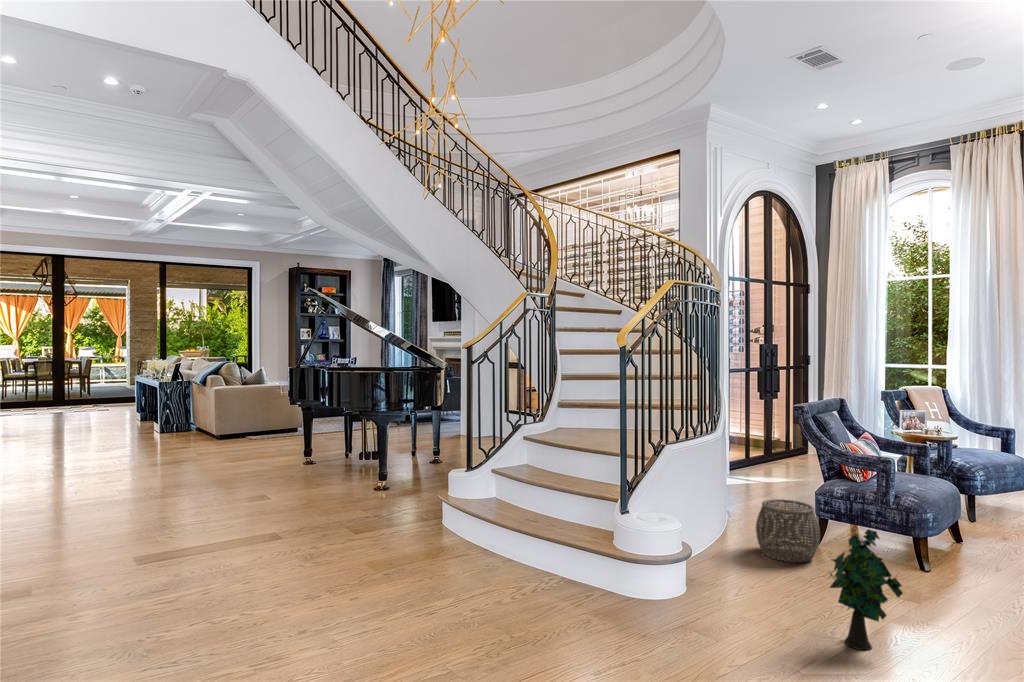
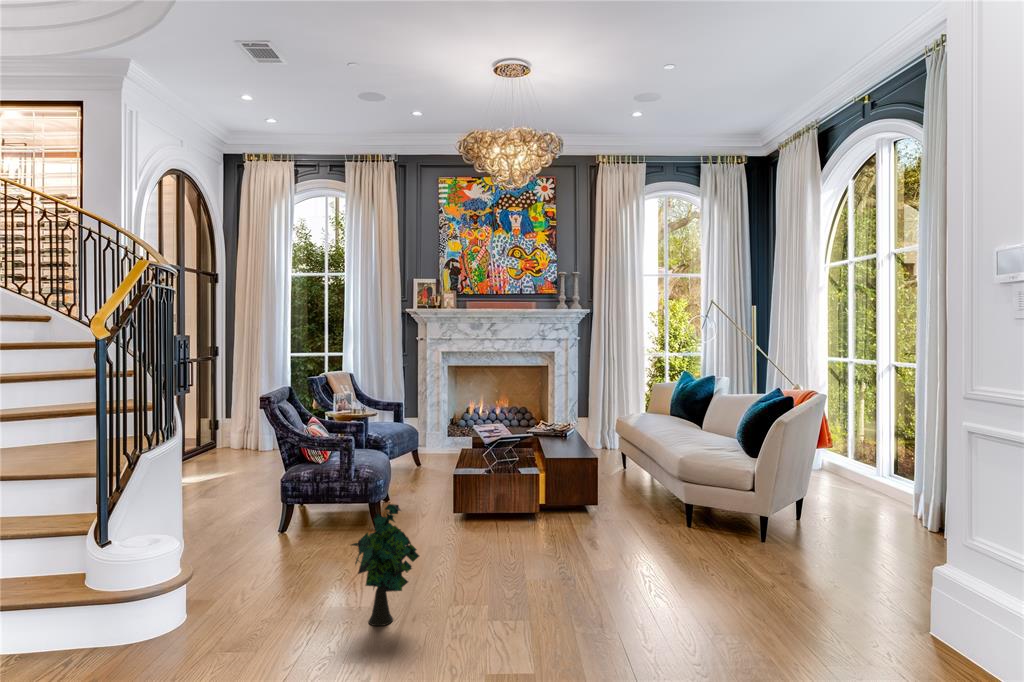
woven basket: present [756,499,820,563] -> none [228,495,298,564]

